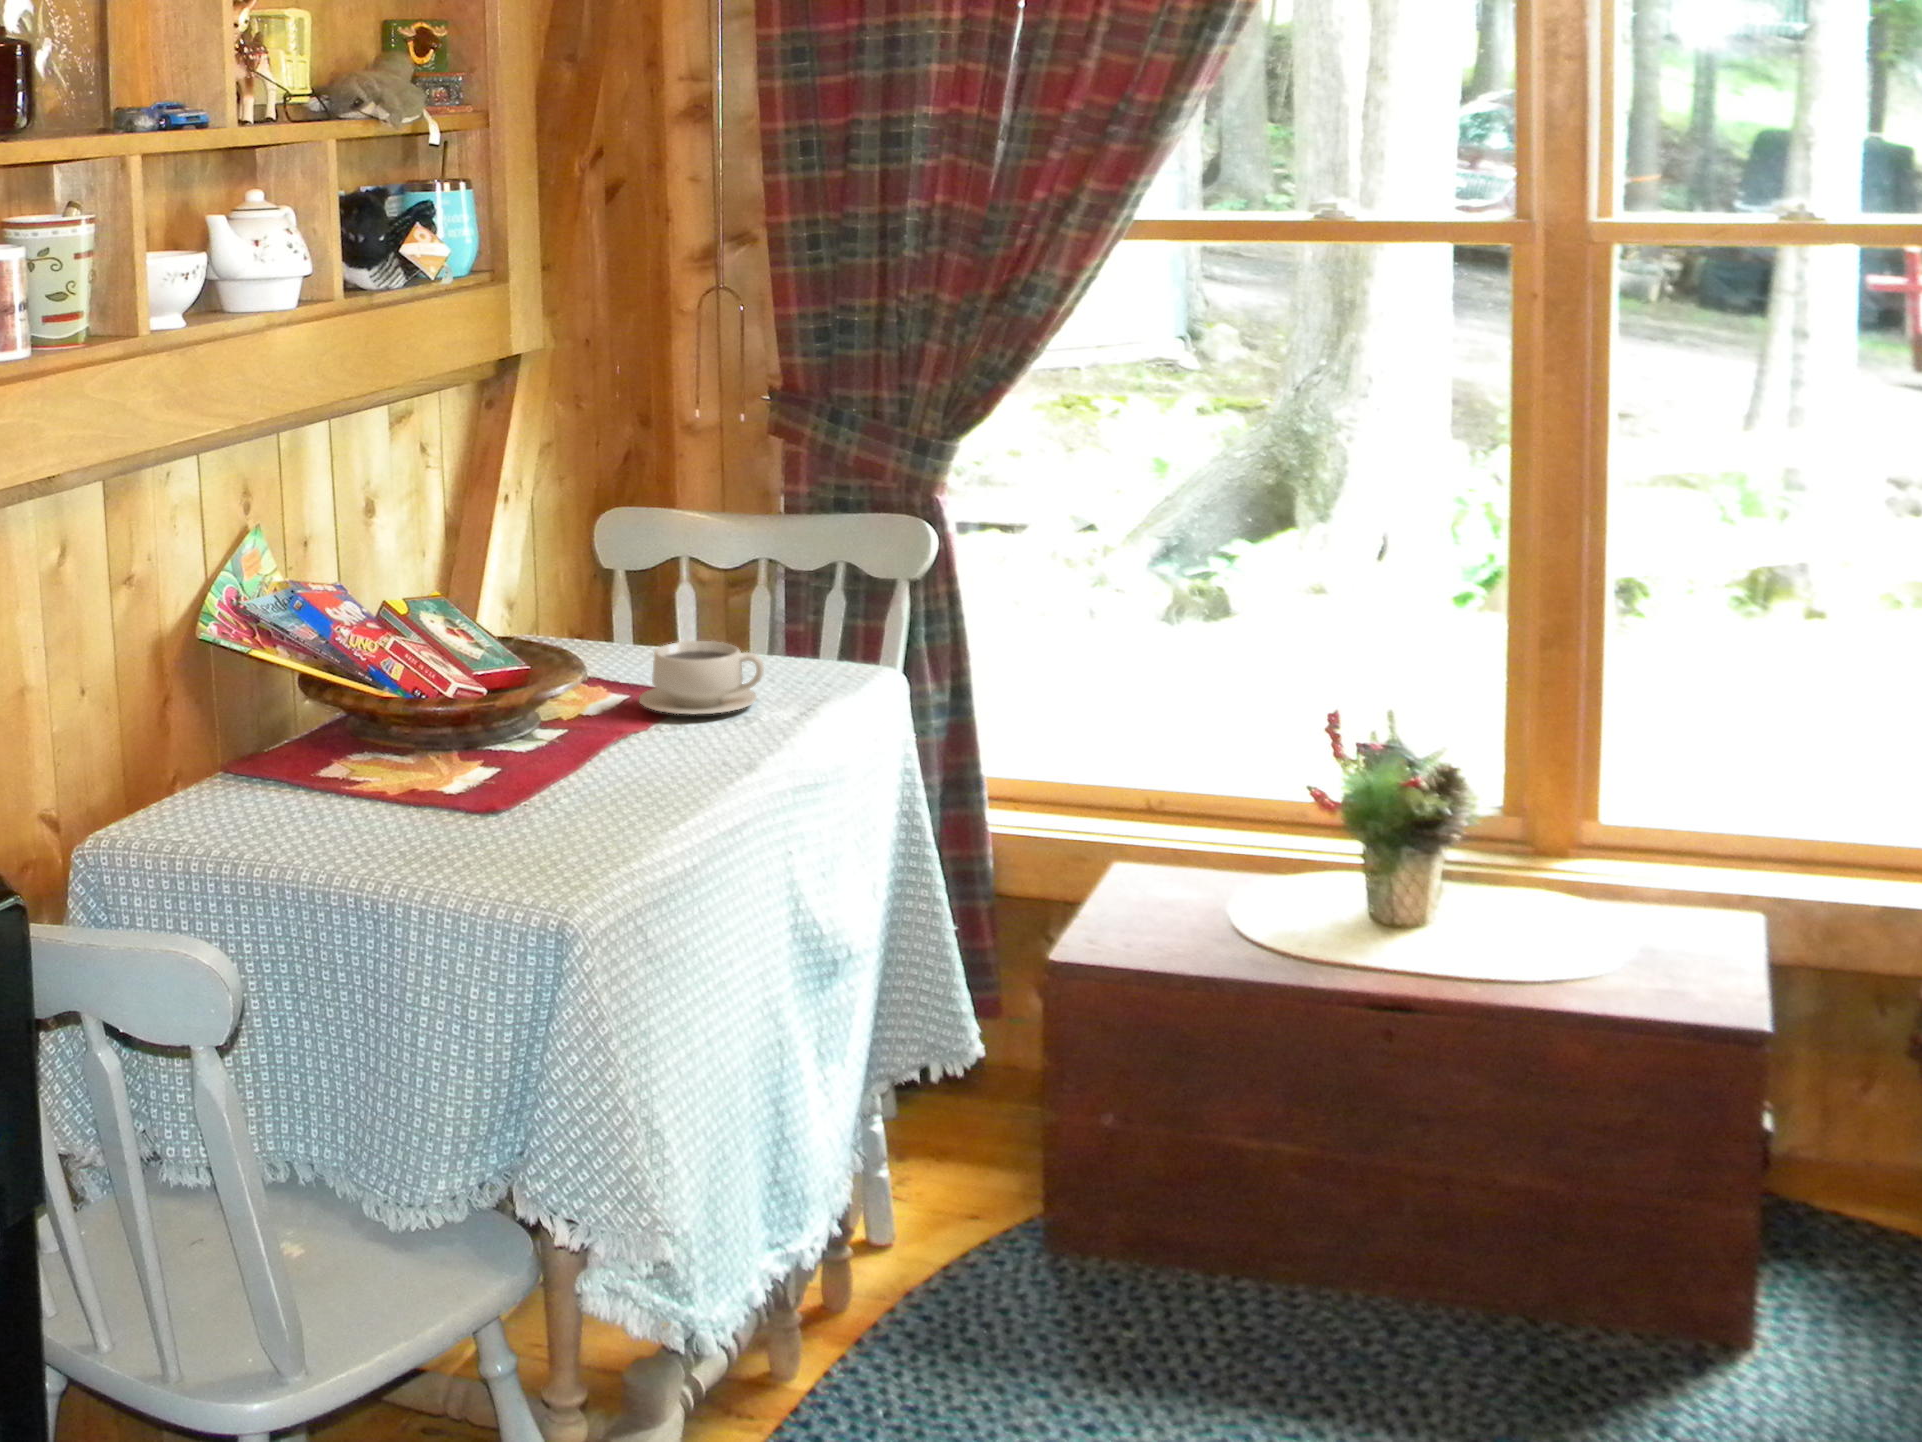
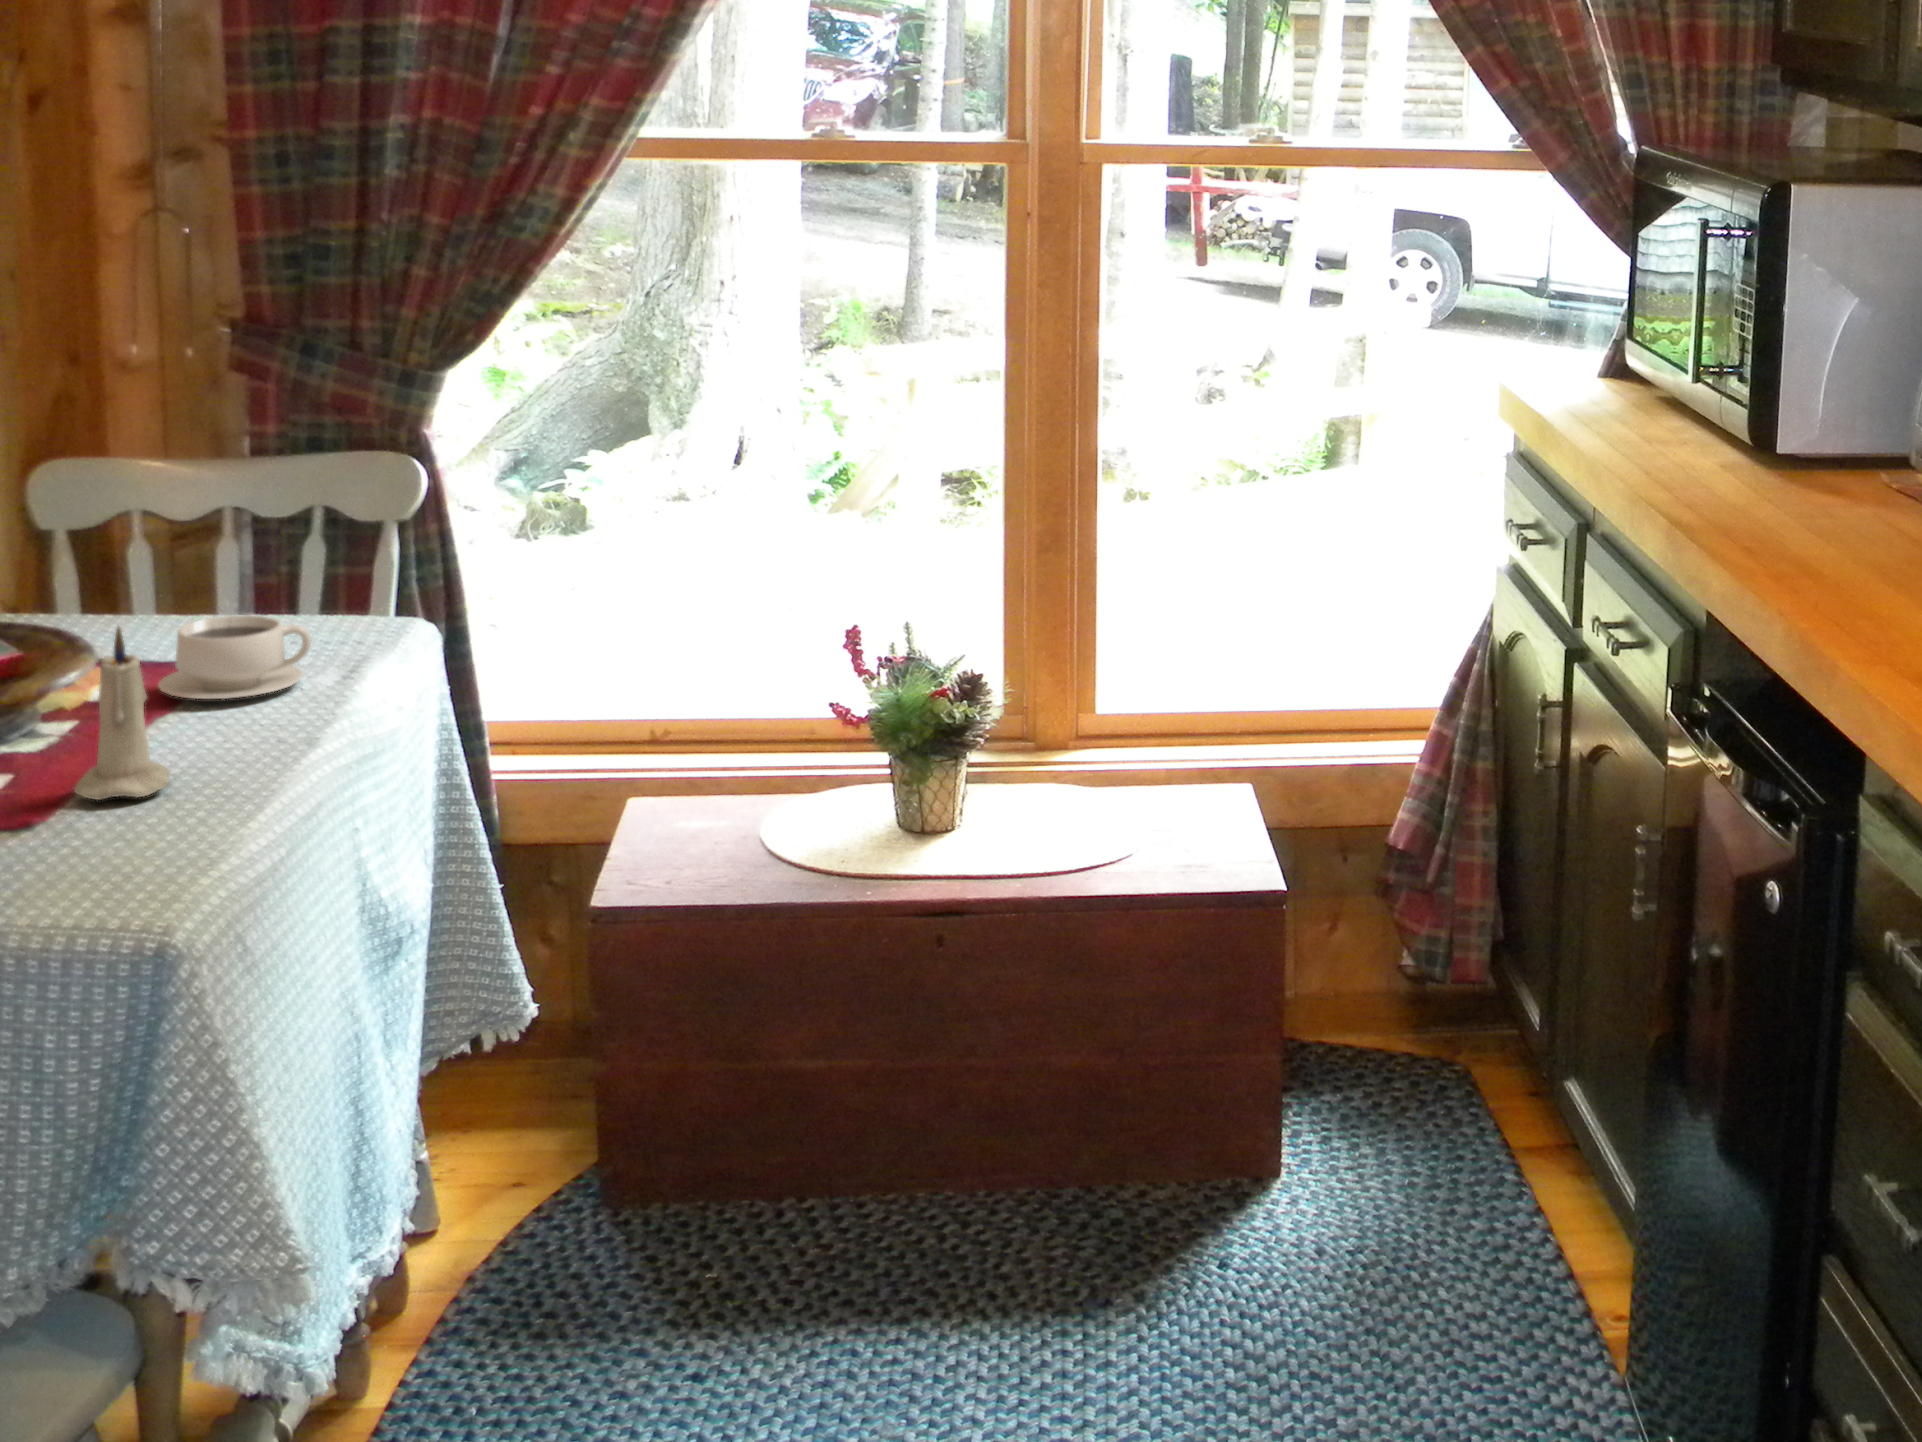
candle: none [536,637,616,793] -> present [75,627,170,800]

